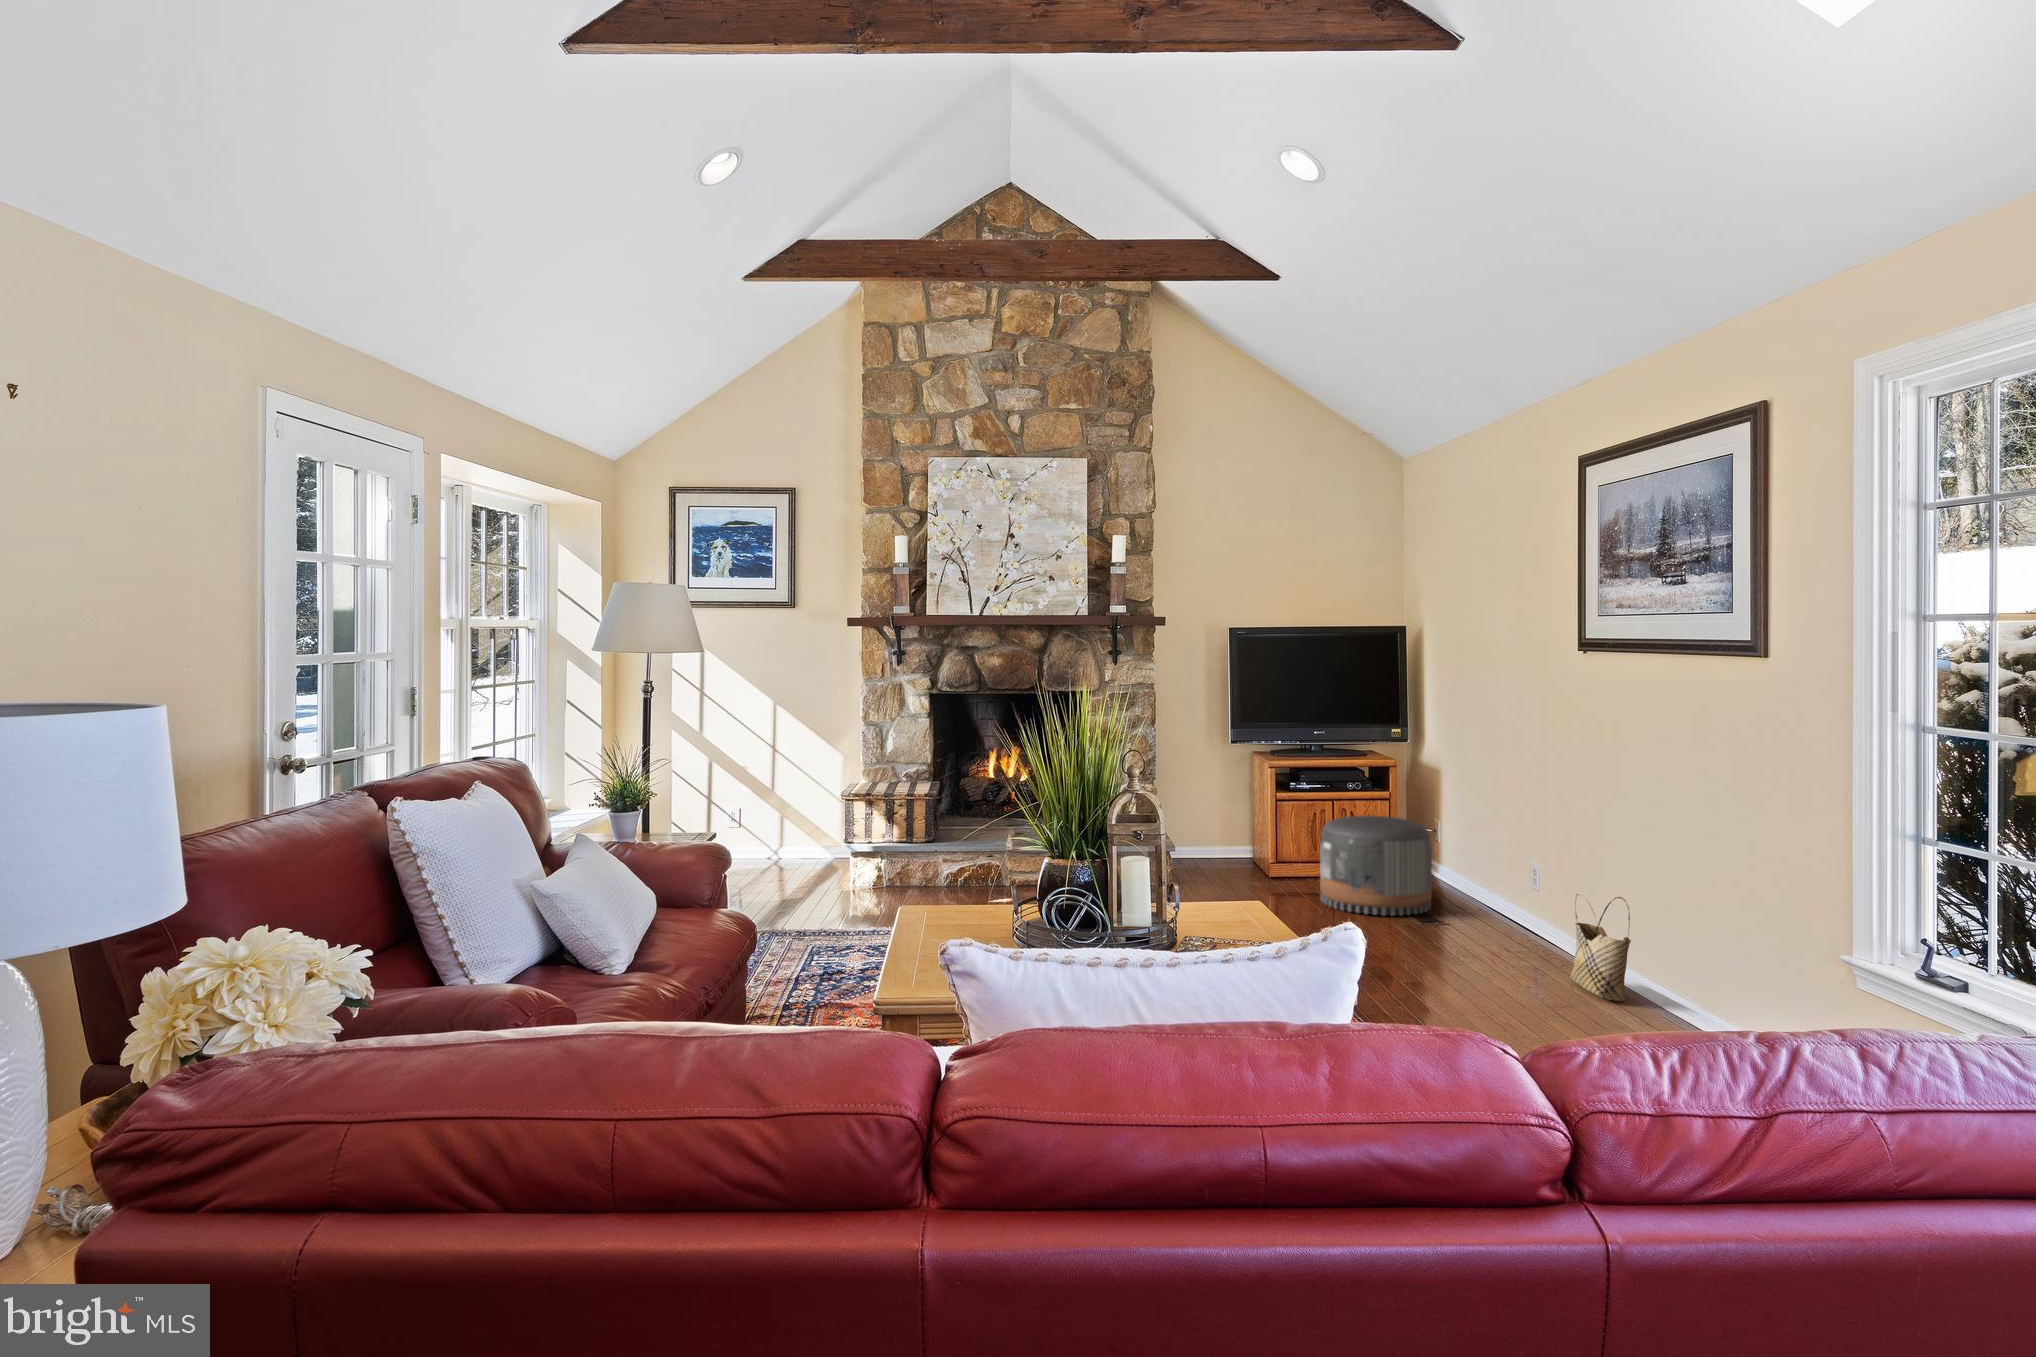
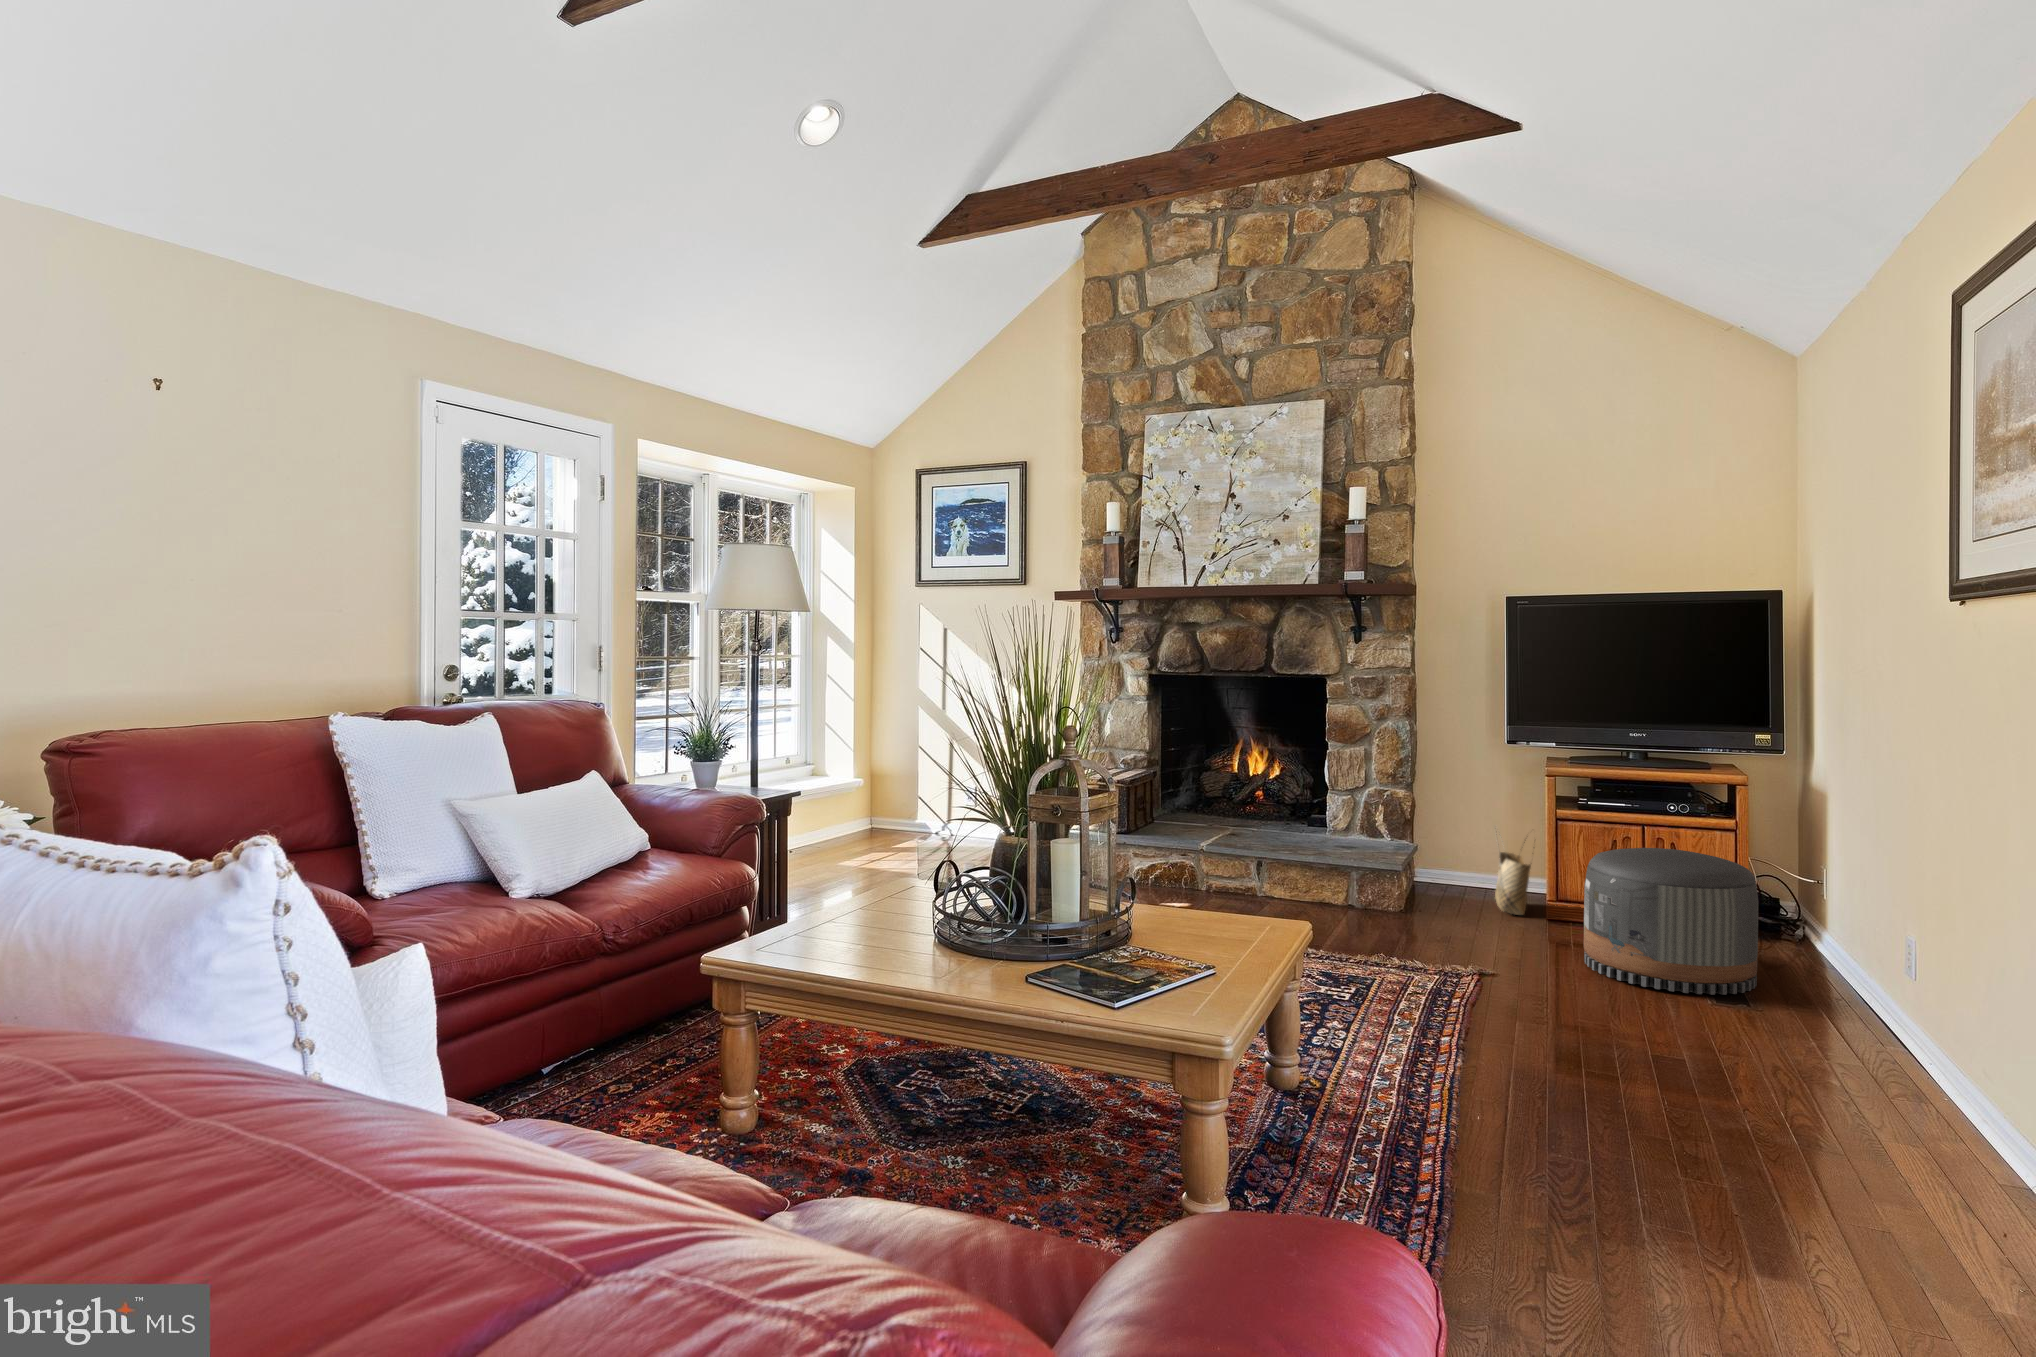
woven basket: present [1570,894,1631,1001] -> present [1495,826,1531,915]

